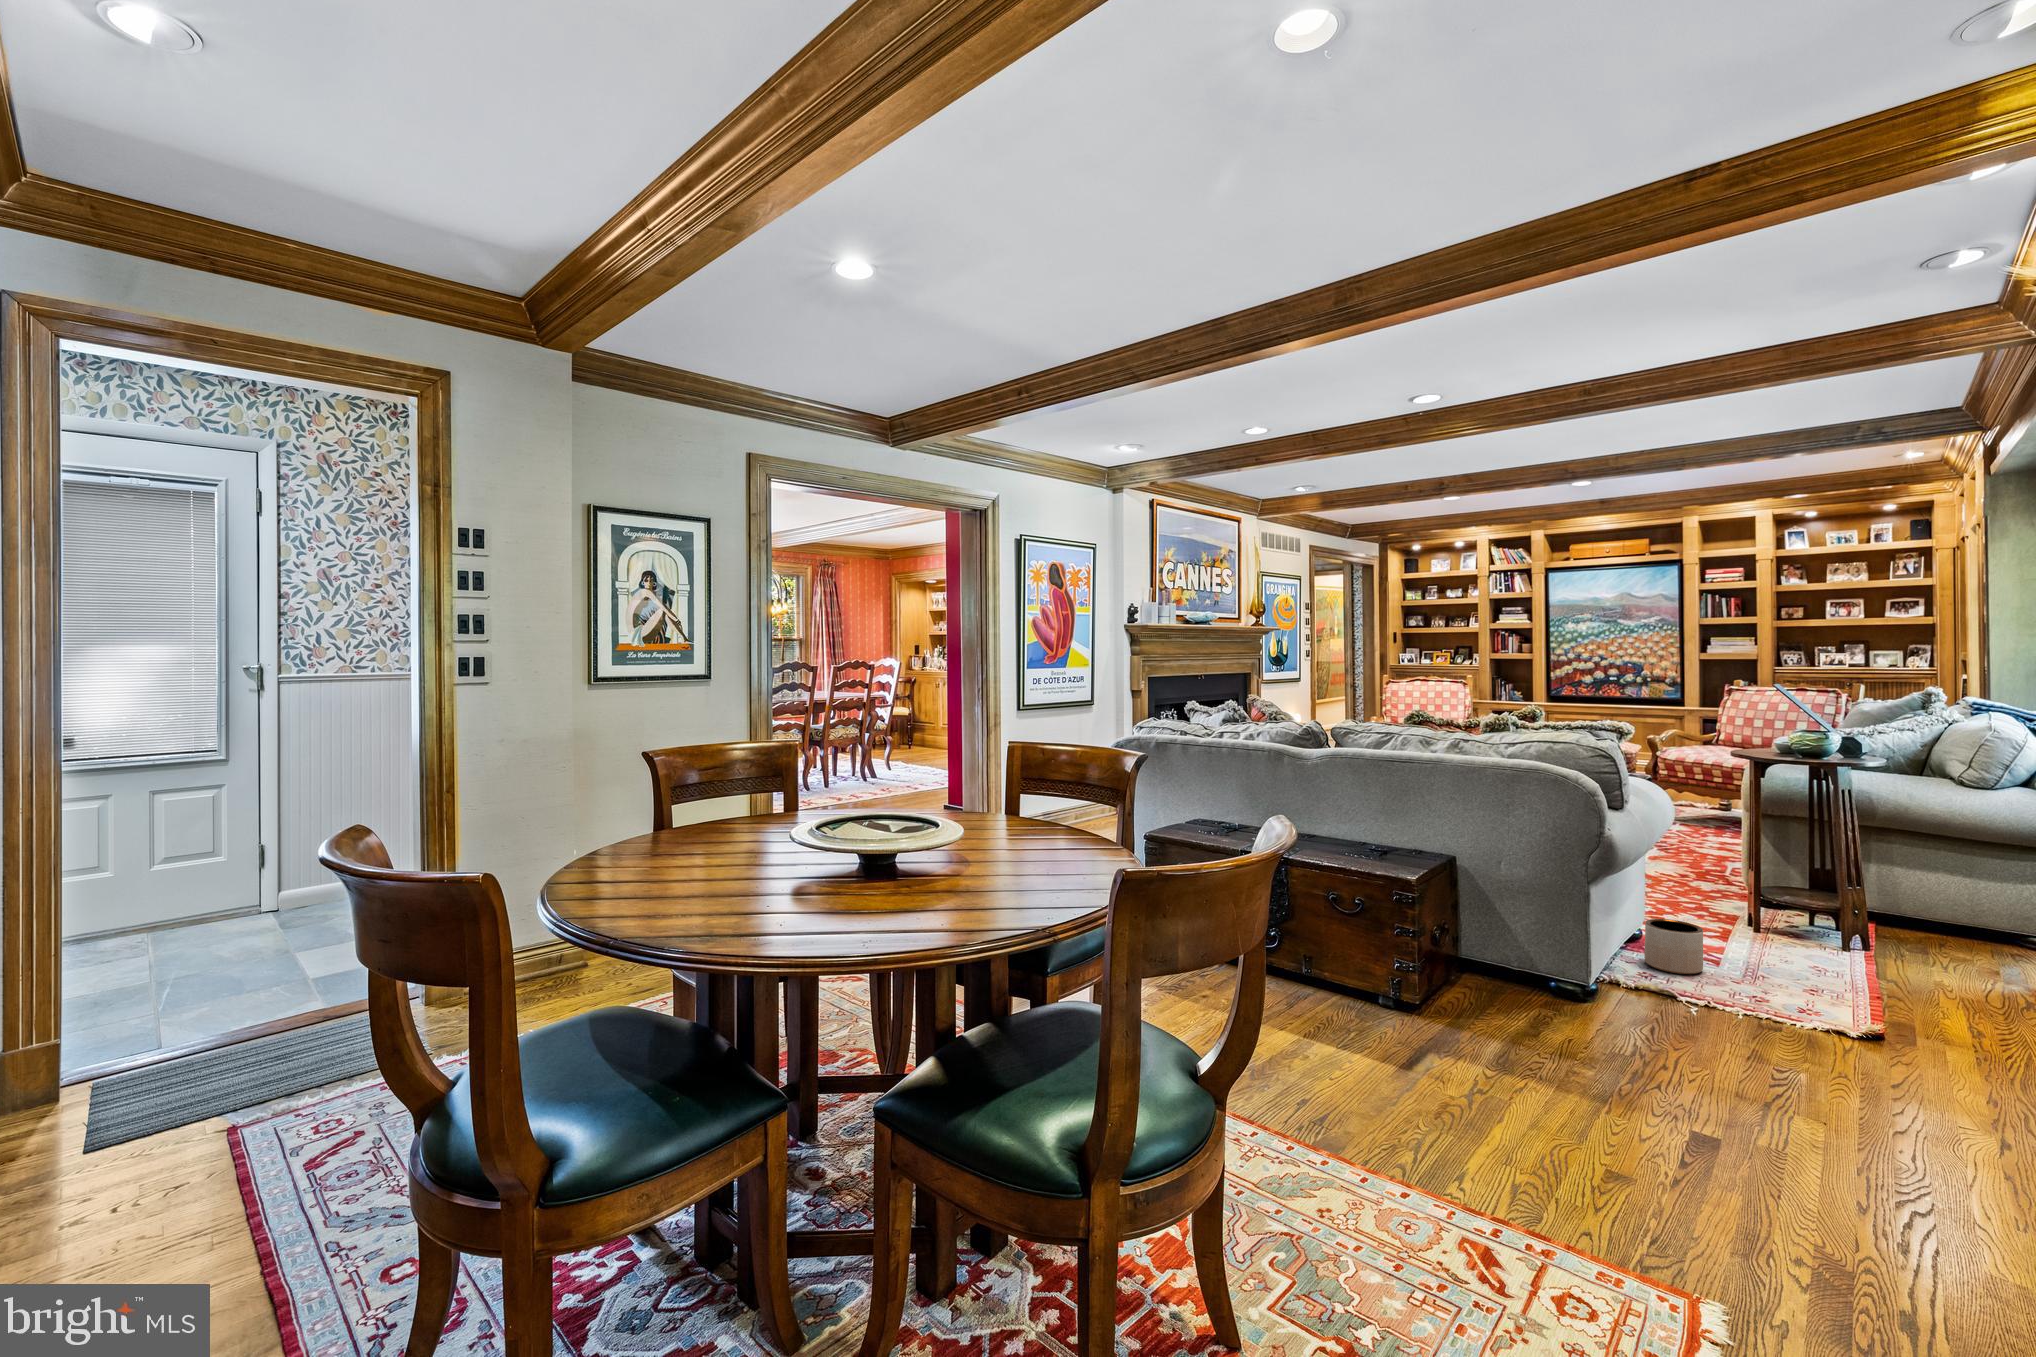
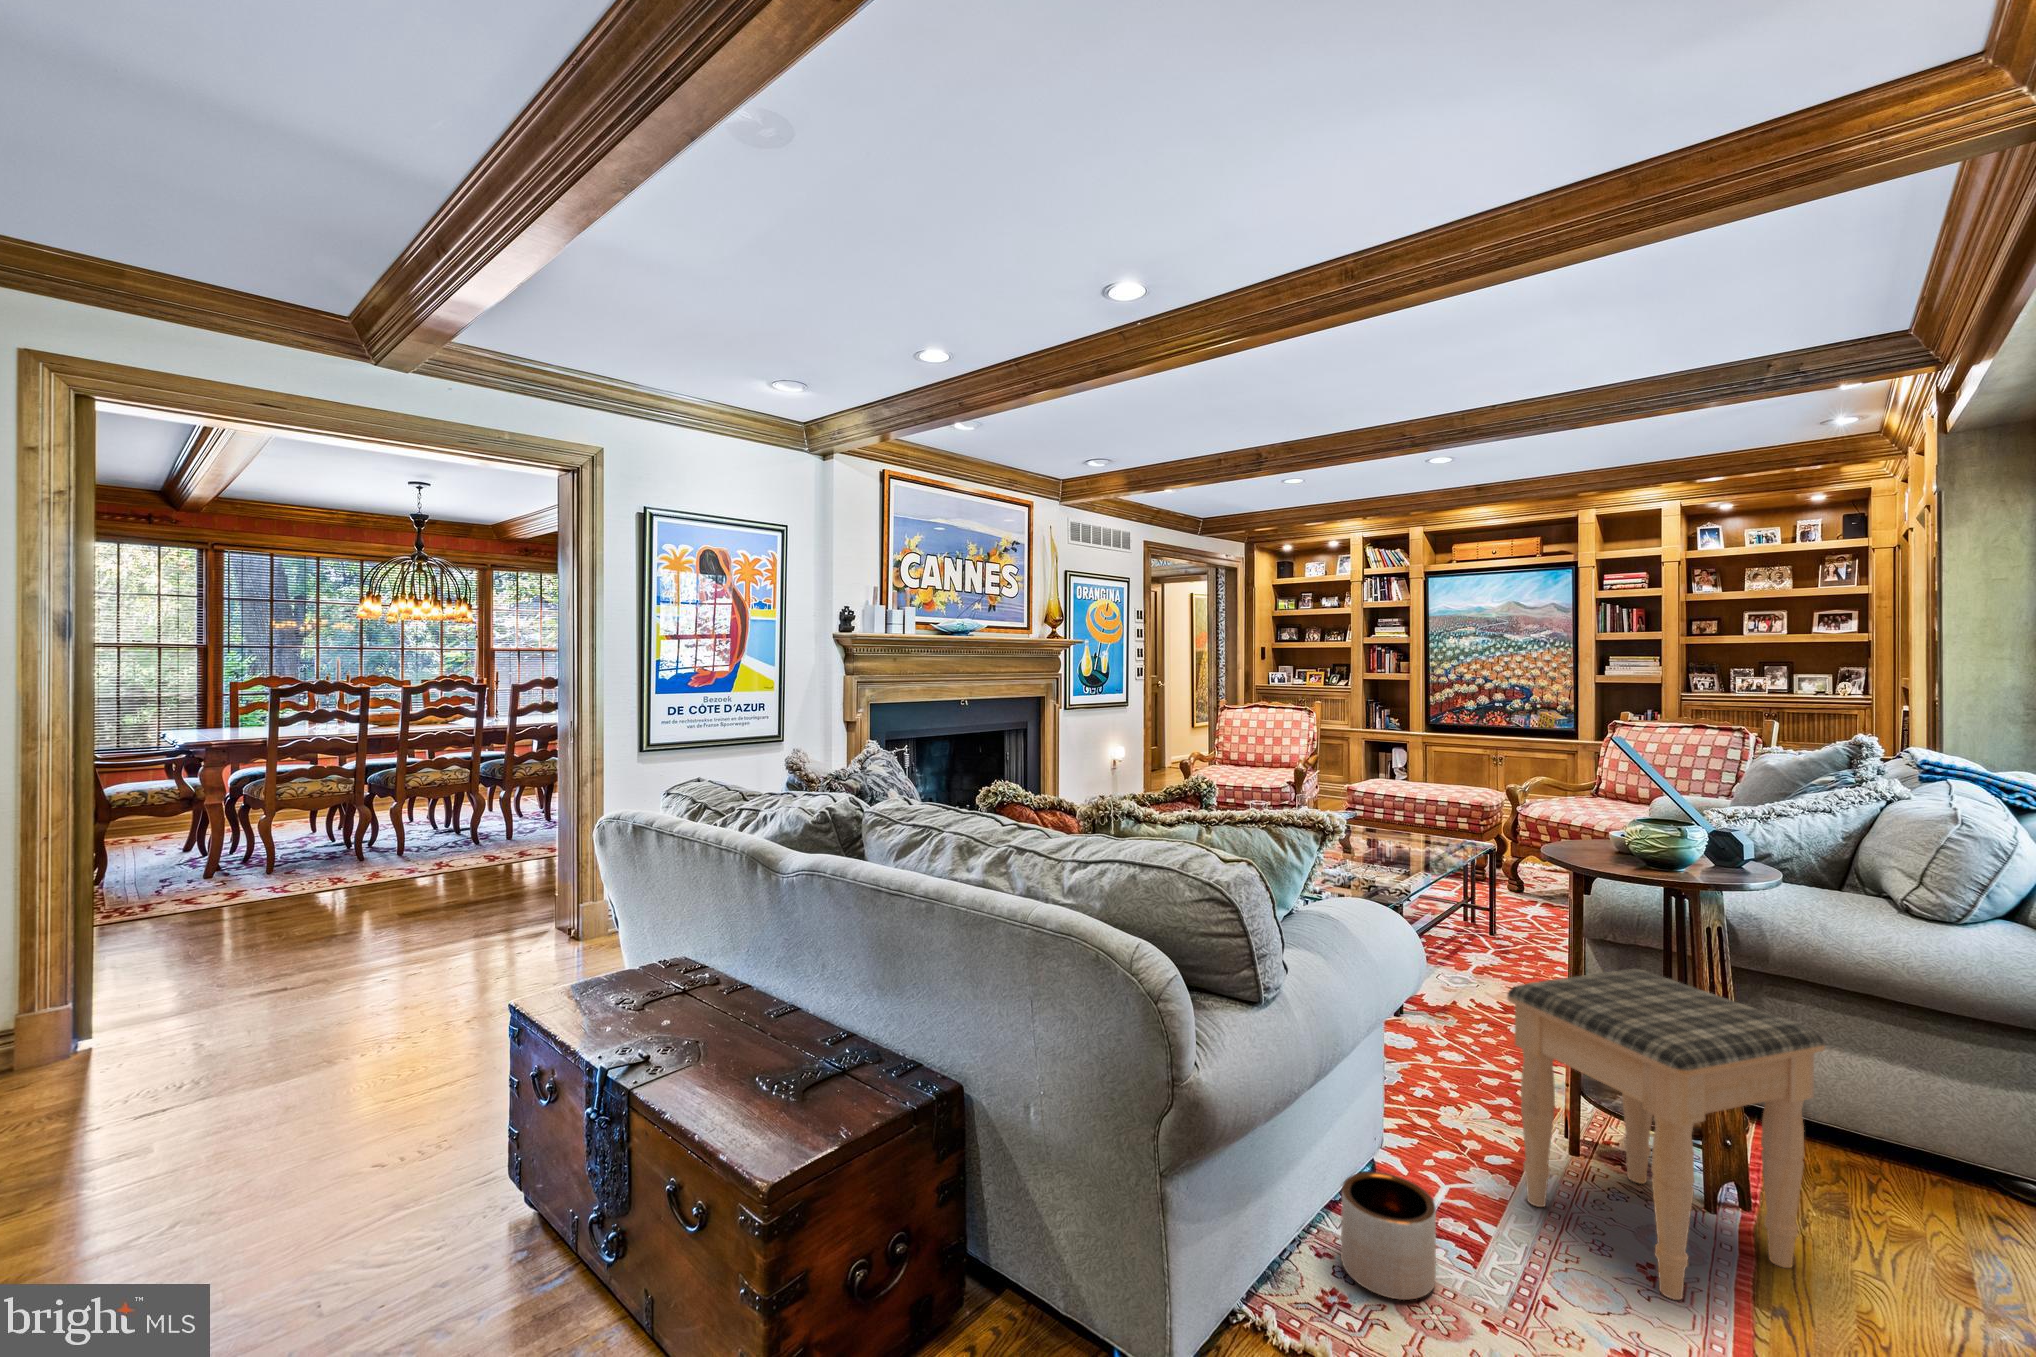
footstool: none [1726,817,1916,974] -> present [1507,969,1825,1300]

